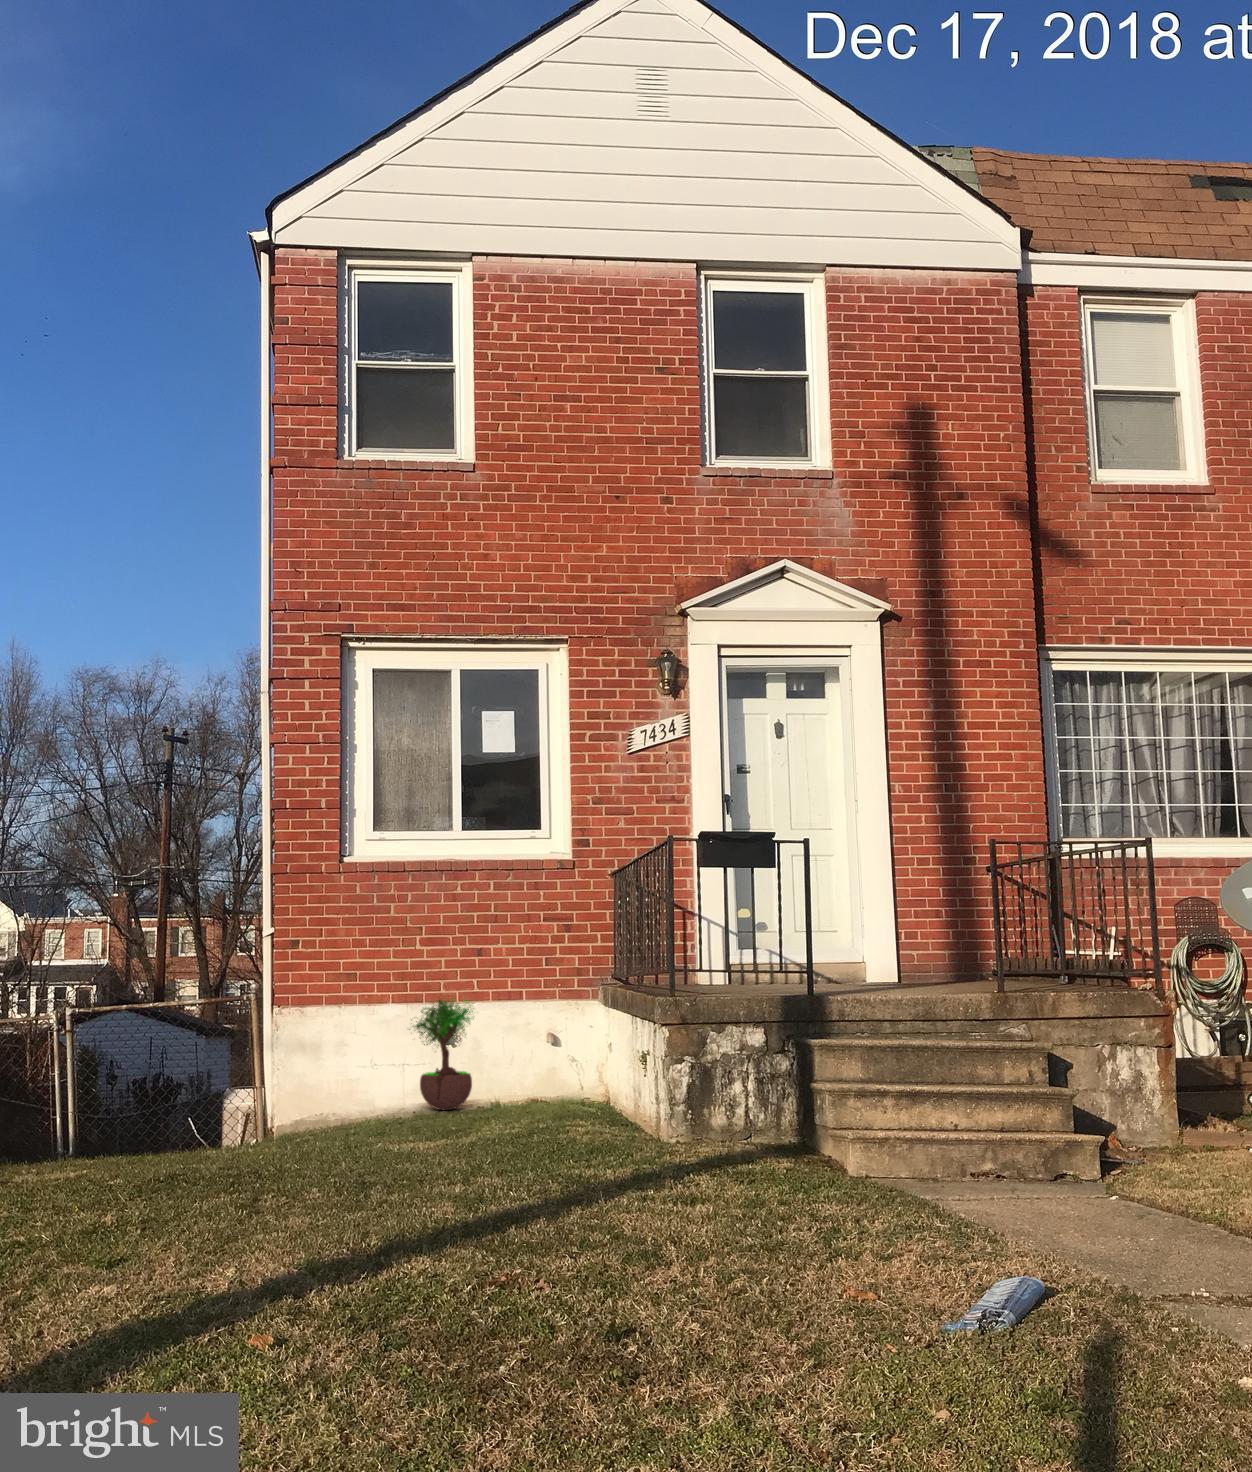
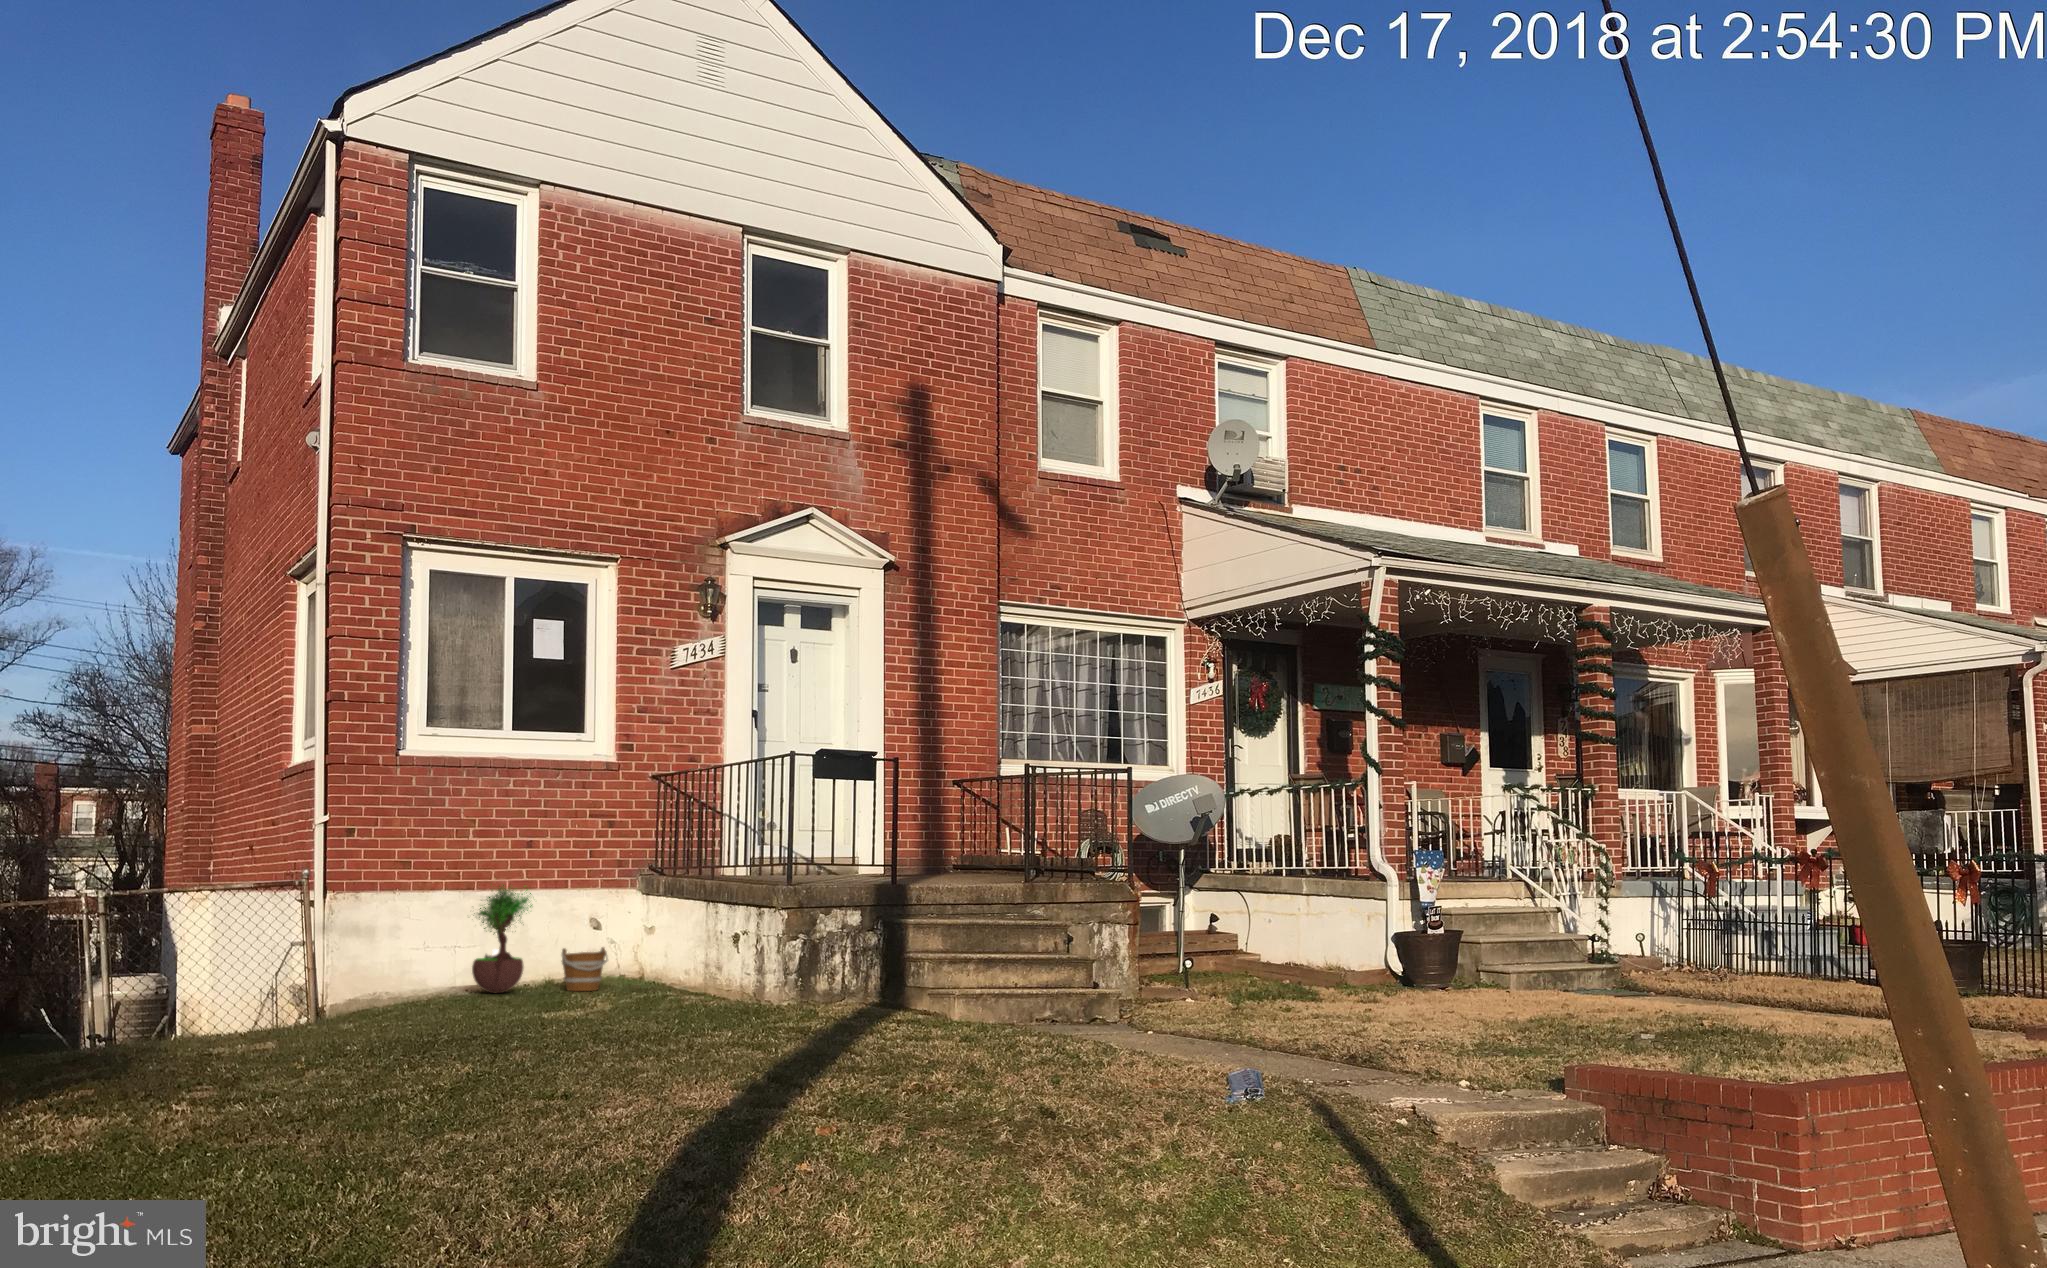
bucket: none [513,1062,563,1110] -> present [562,947,608,991]

